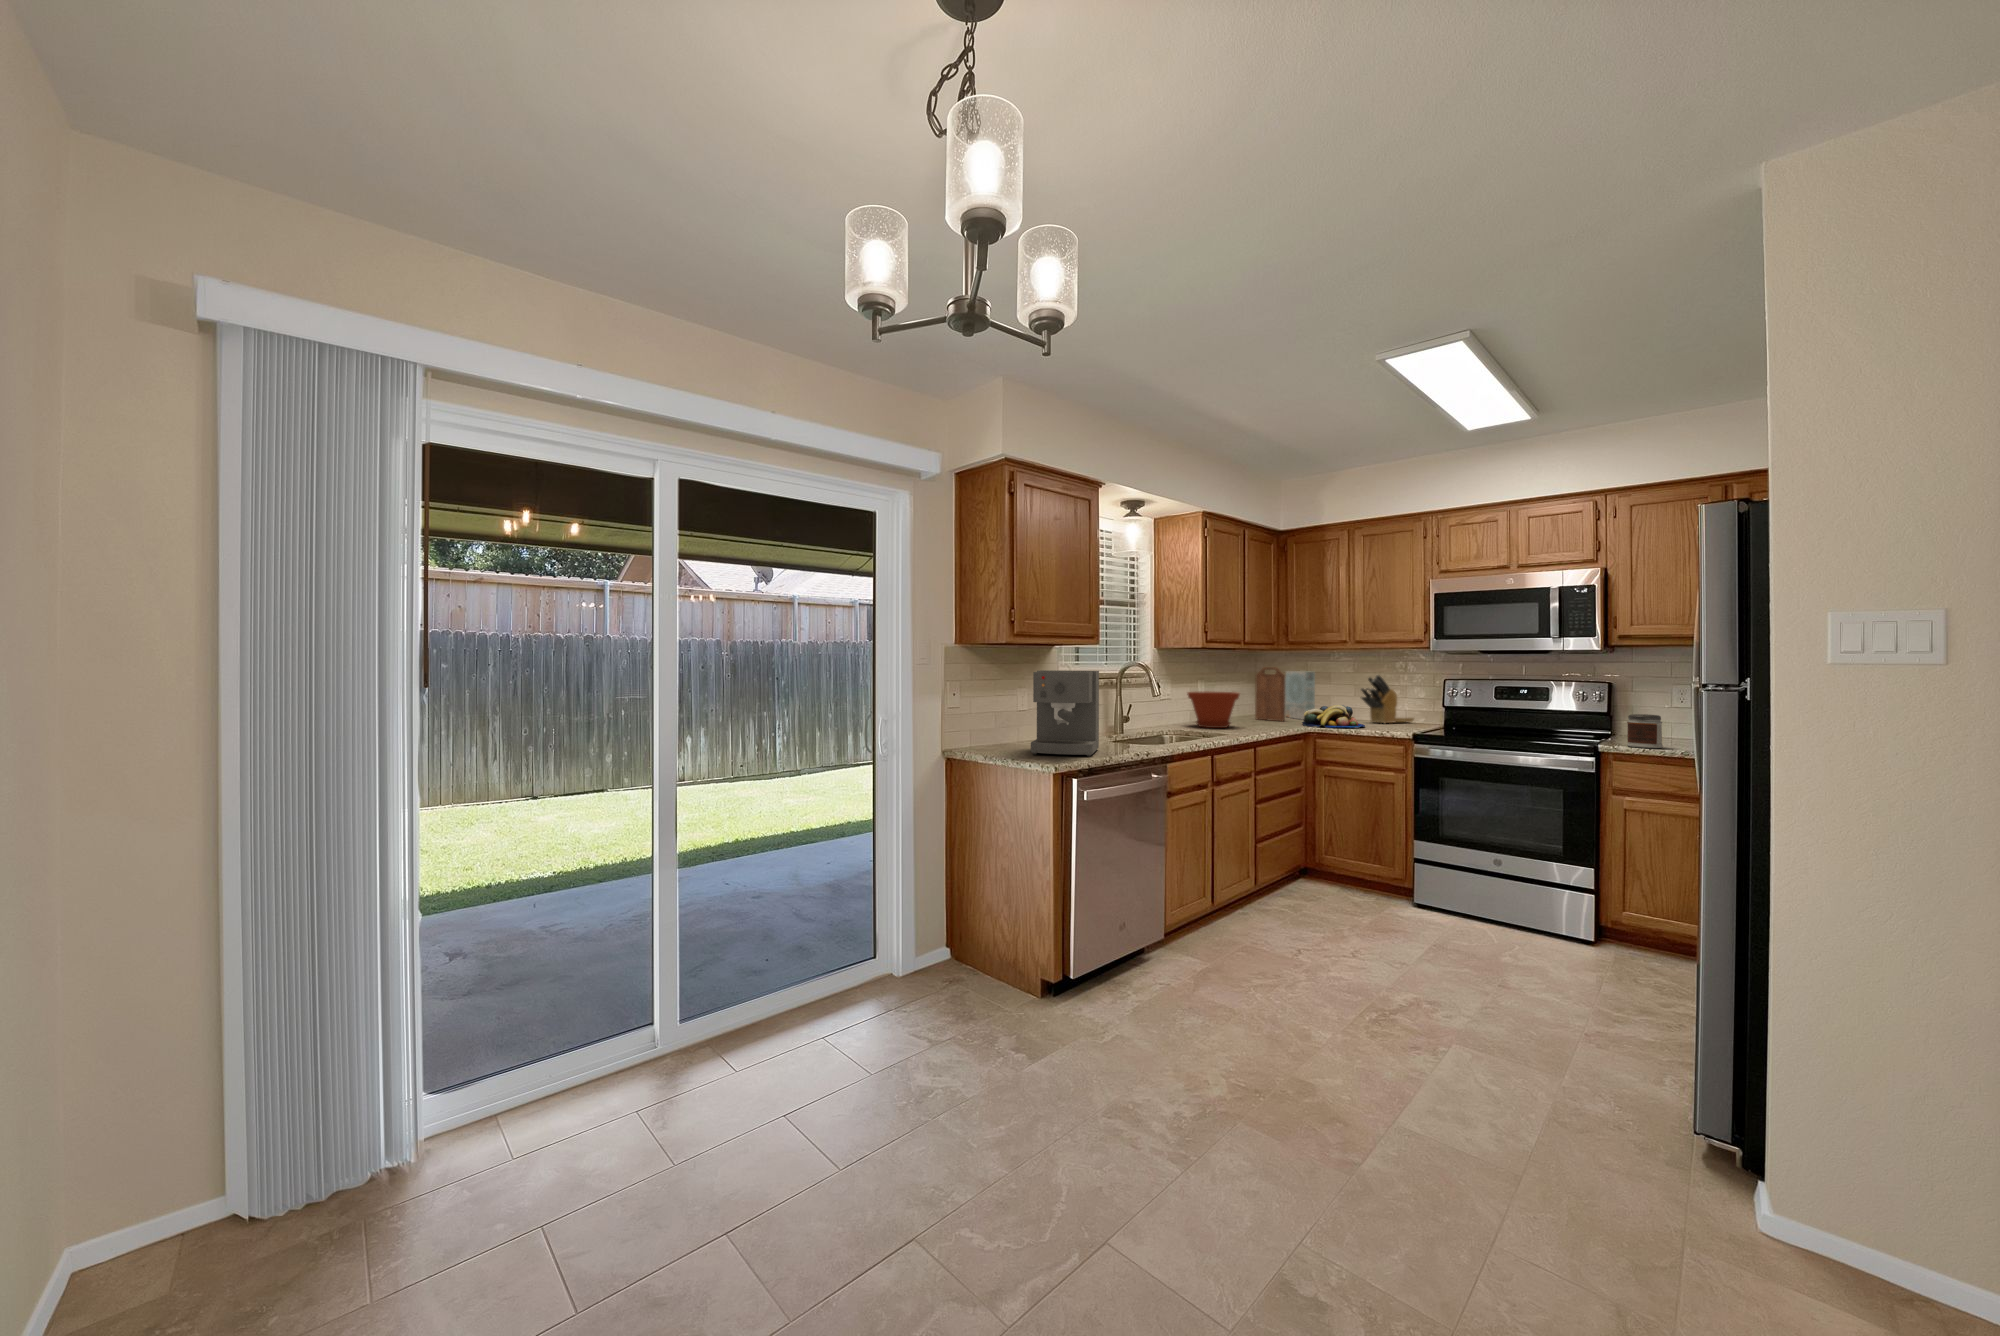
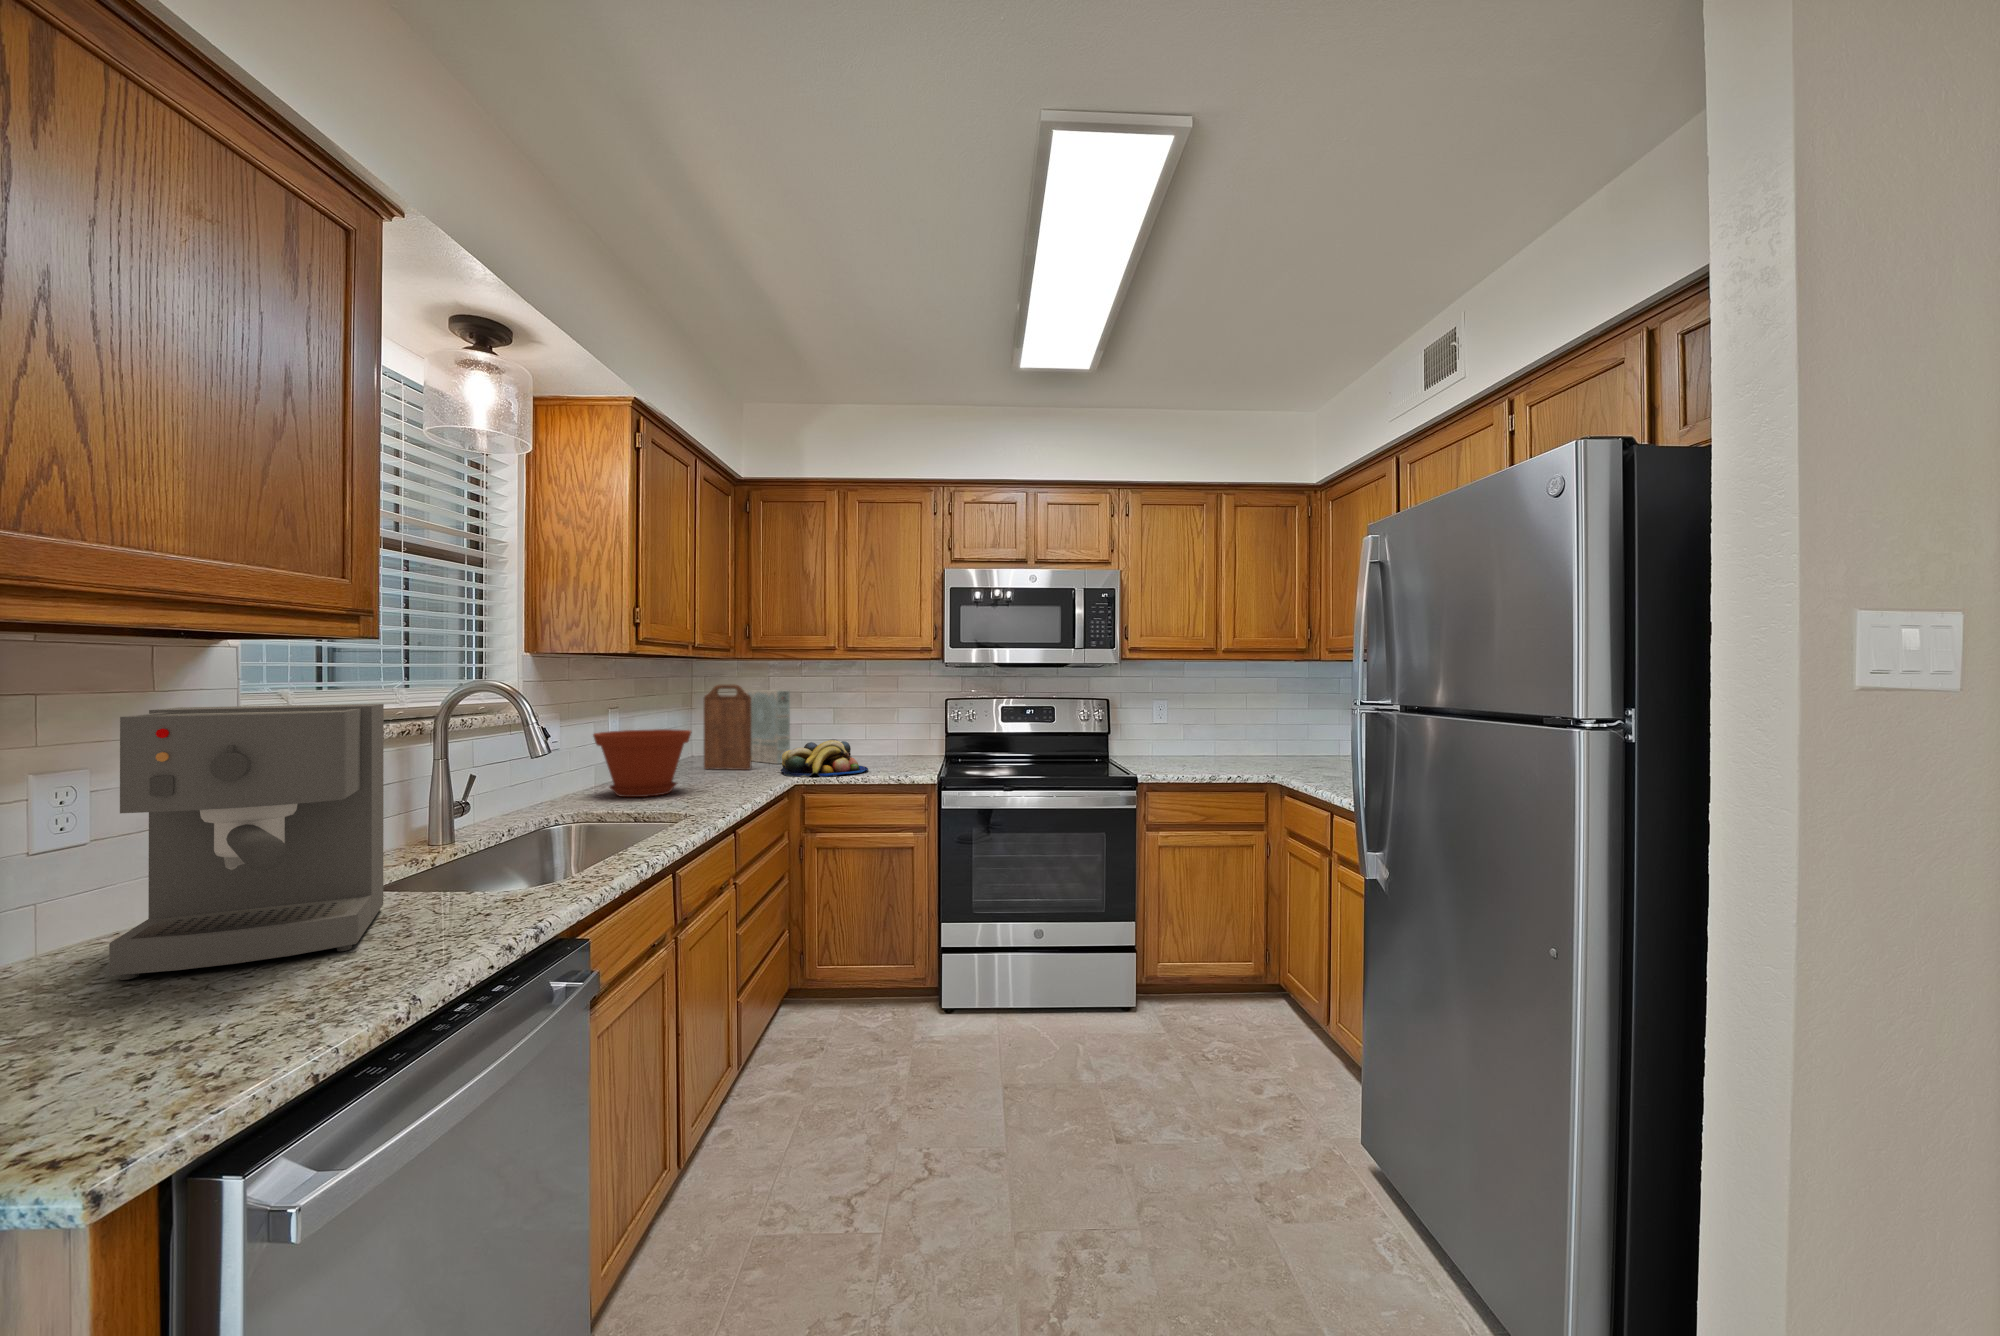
knife block: present [1361,675,1414,723] -> none [852,693,915,761]
jar: present [1627,714,1663,748] -> none [1156,734,1186,774]

